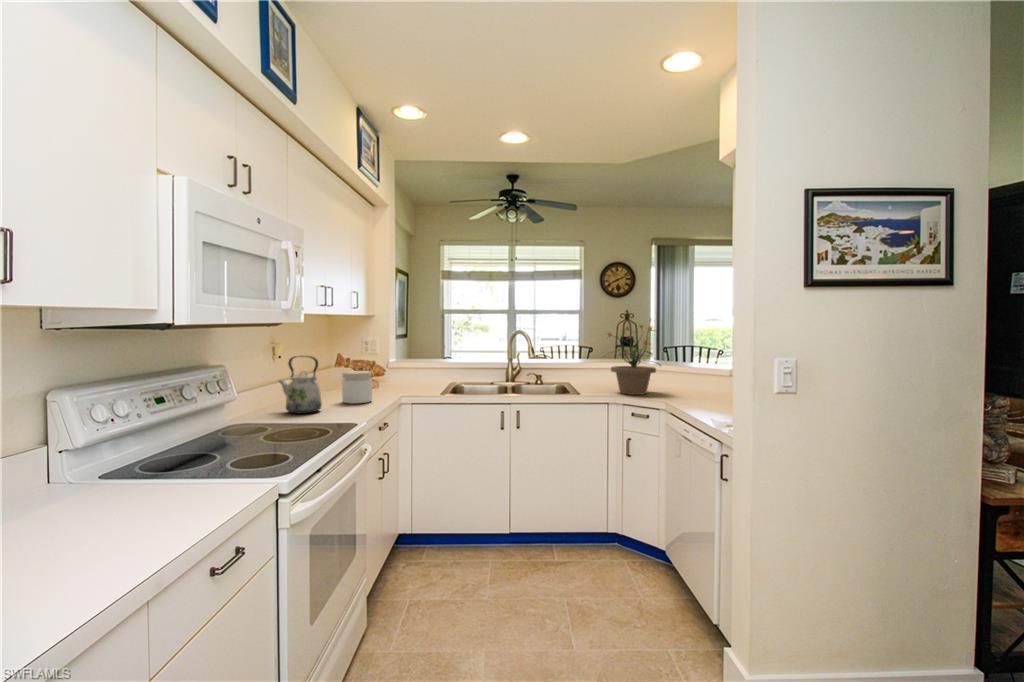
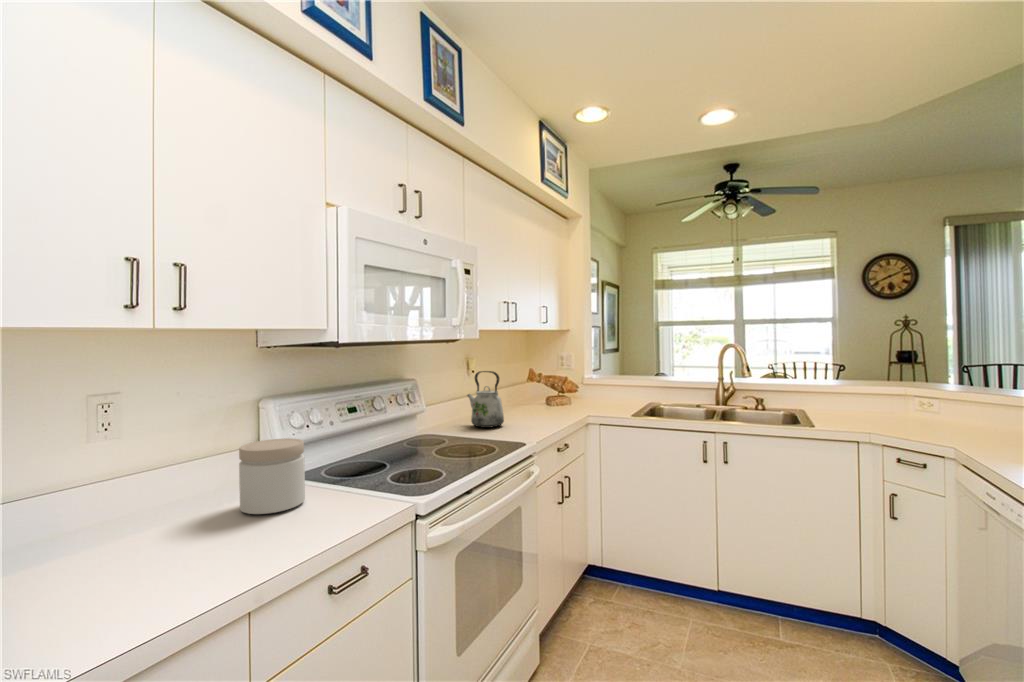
potted plant: present [608,326,660,395] -> none [852,330,954,430]
jar: present [342,371,372,404] -> present [239,438,305,514]

